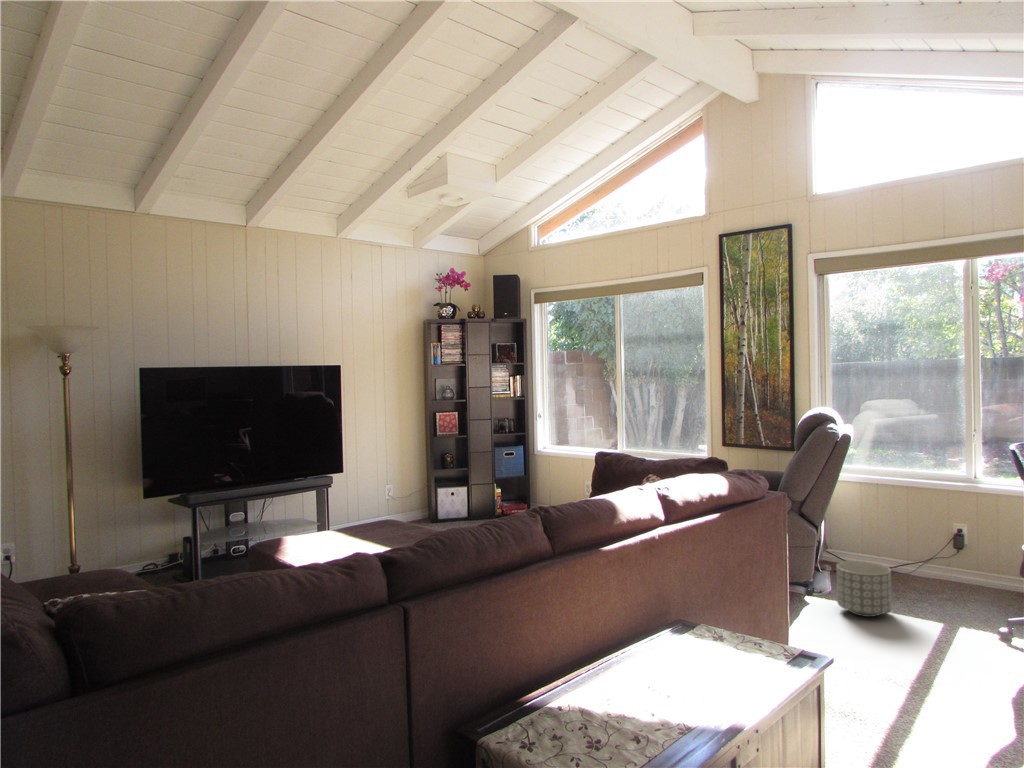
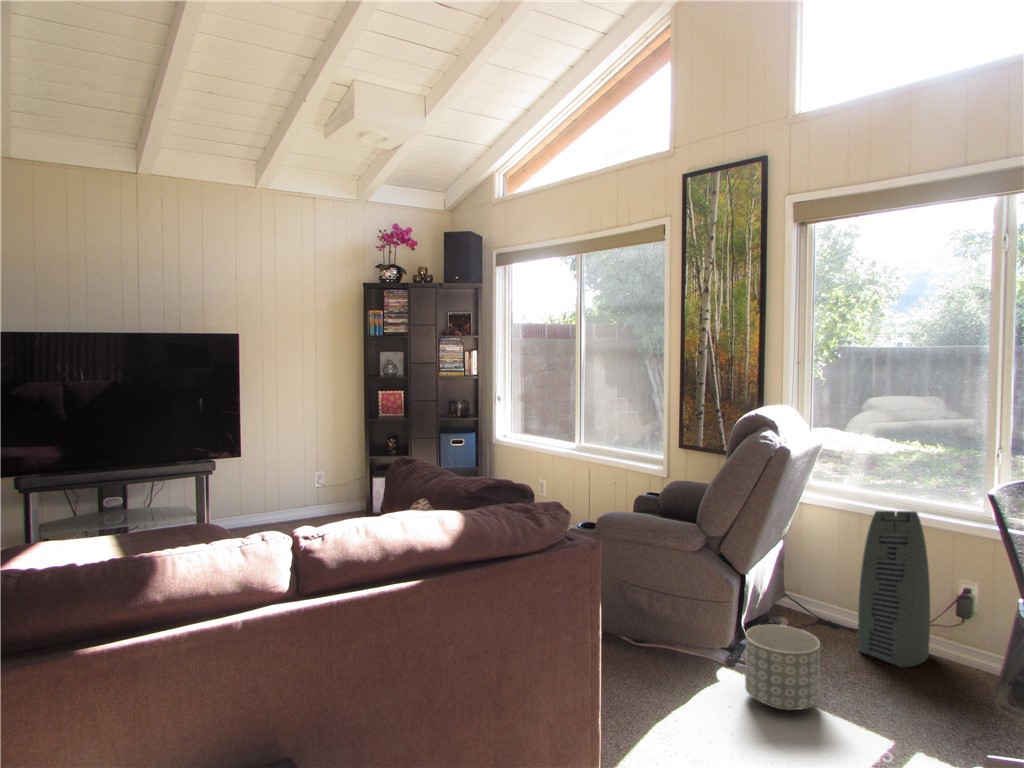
air purifier: none [889,478,937,587] -> present [858,511,930,667]

